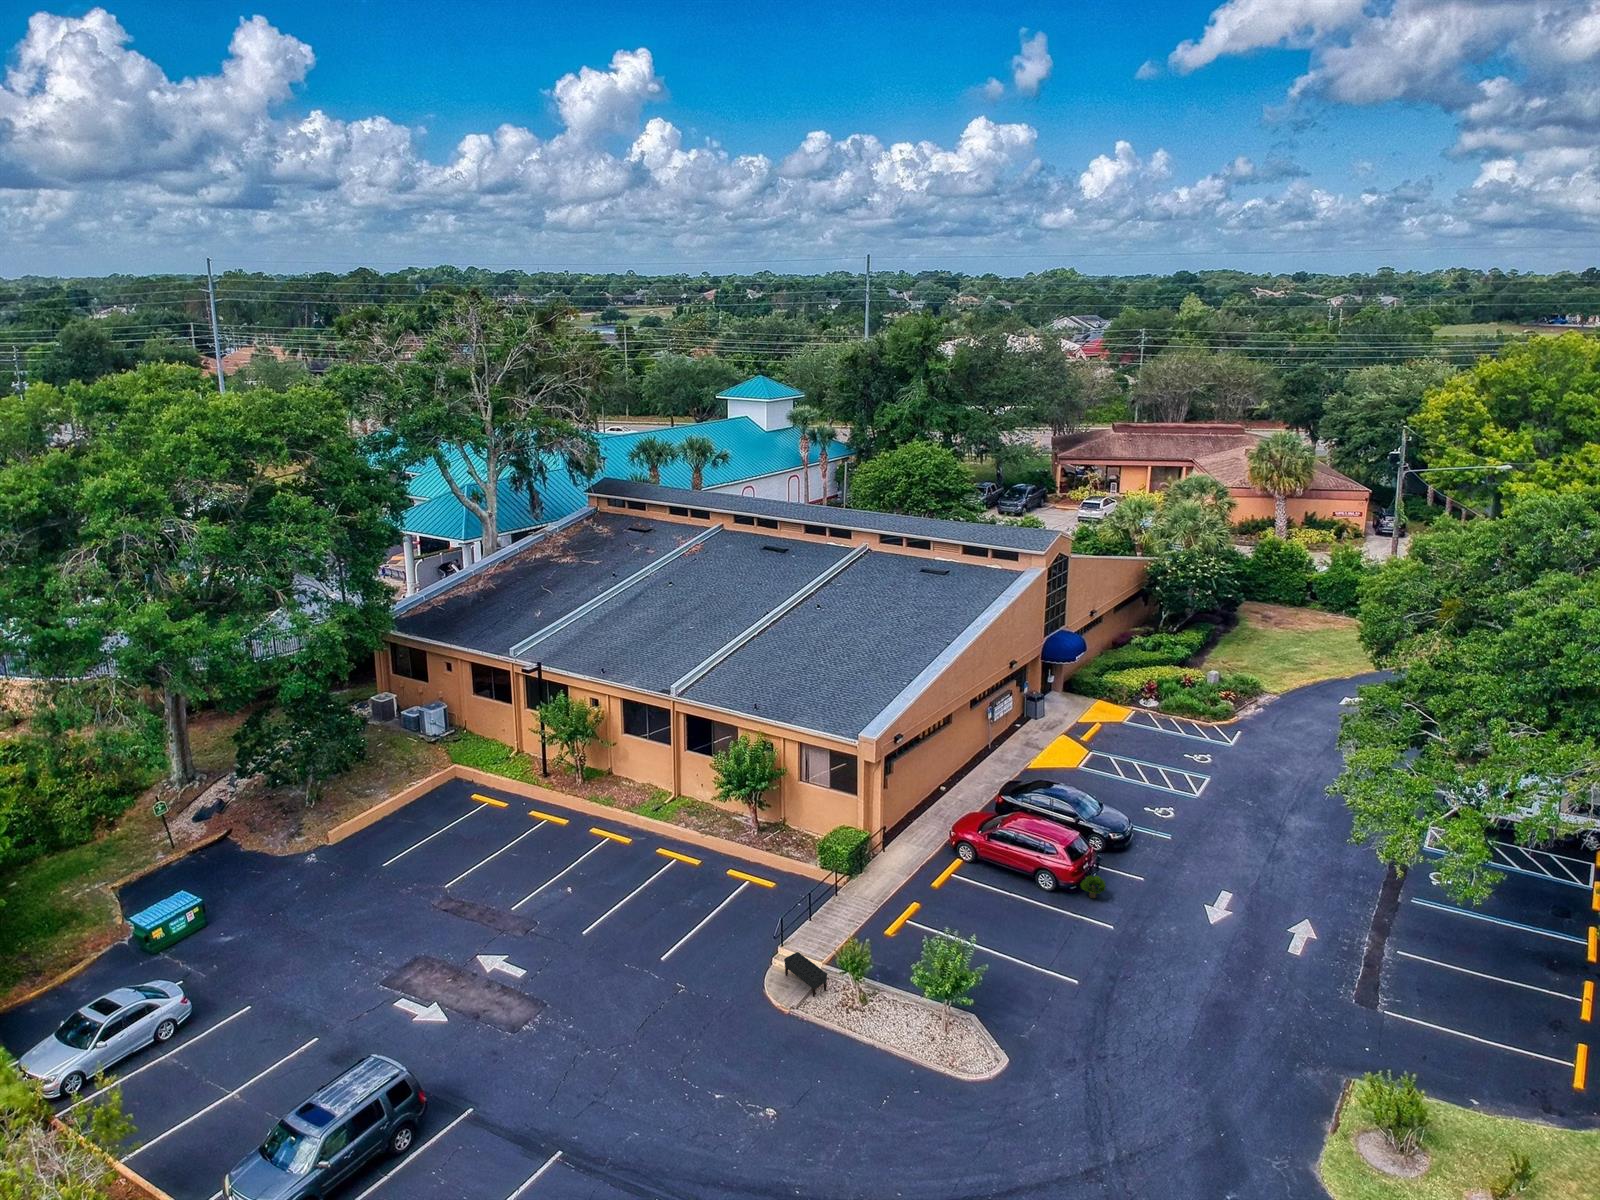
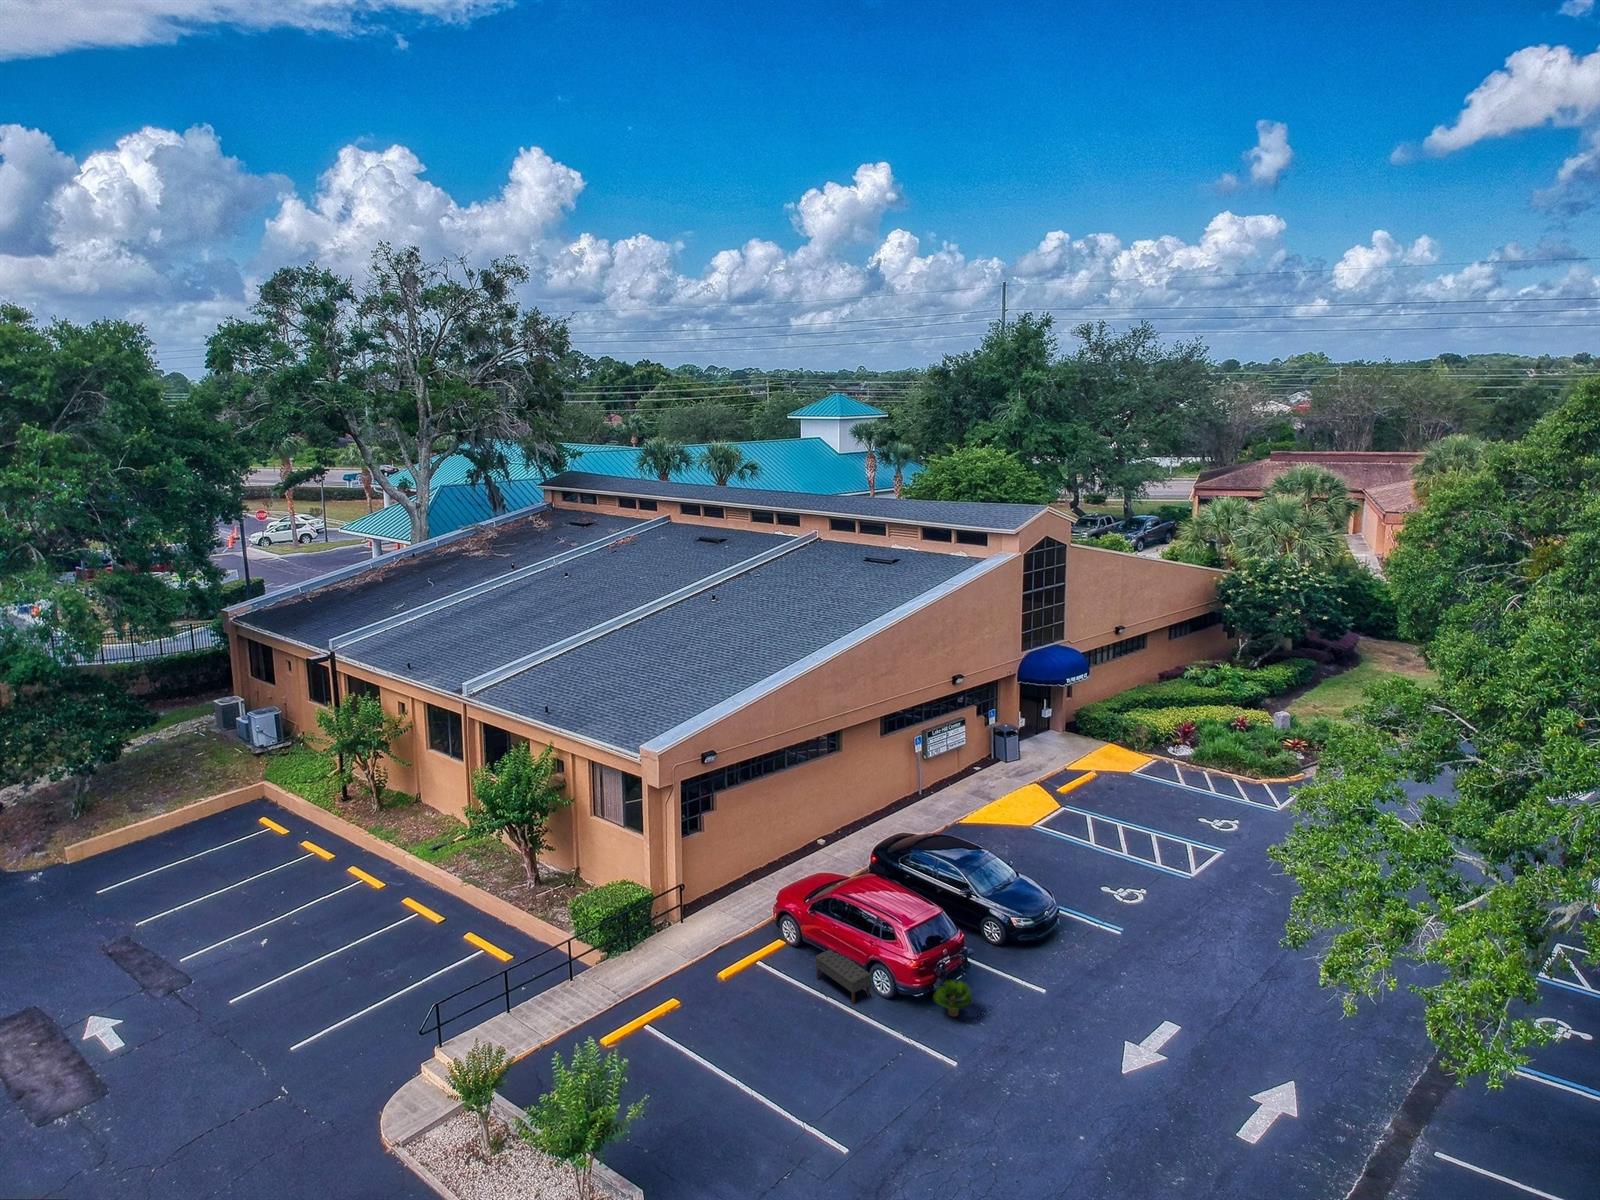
bench: present [784,952,827,997] -> present [815,950,871,1005]

